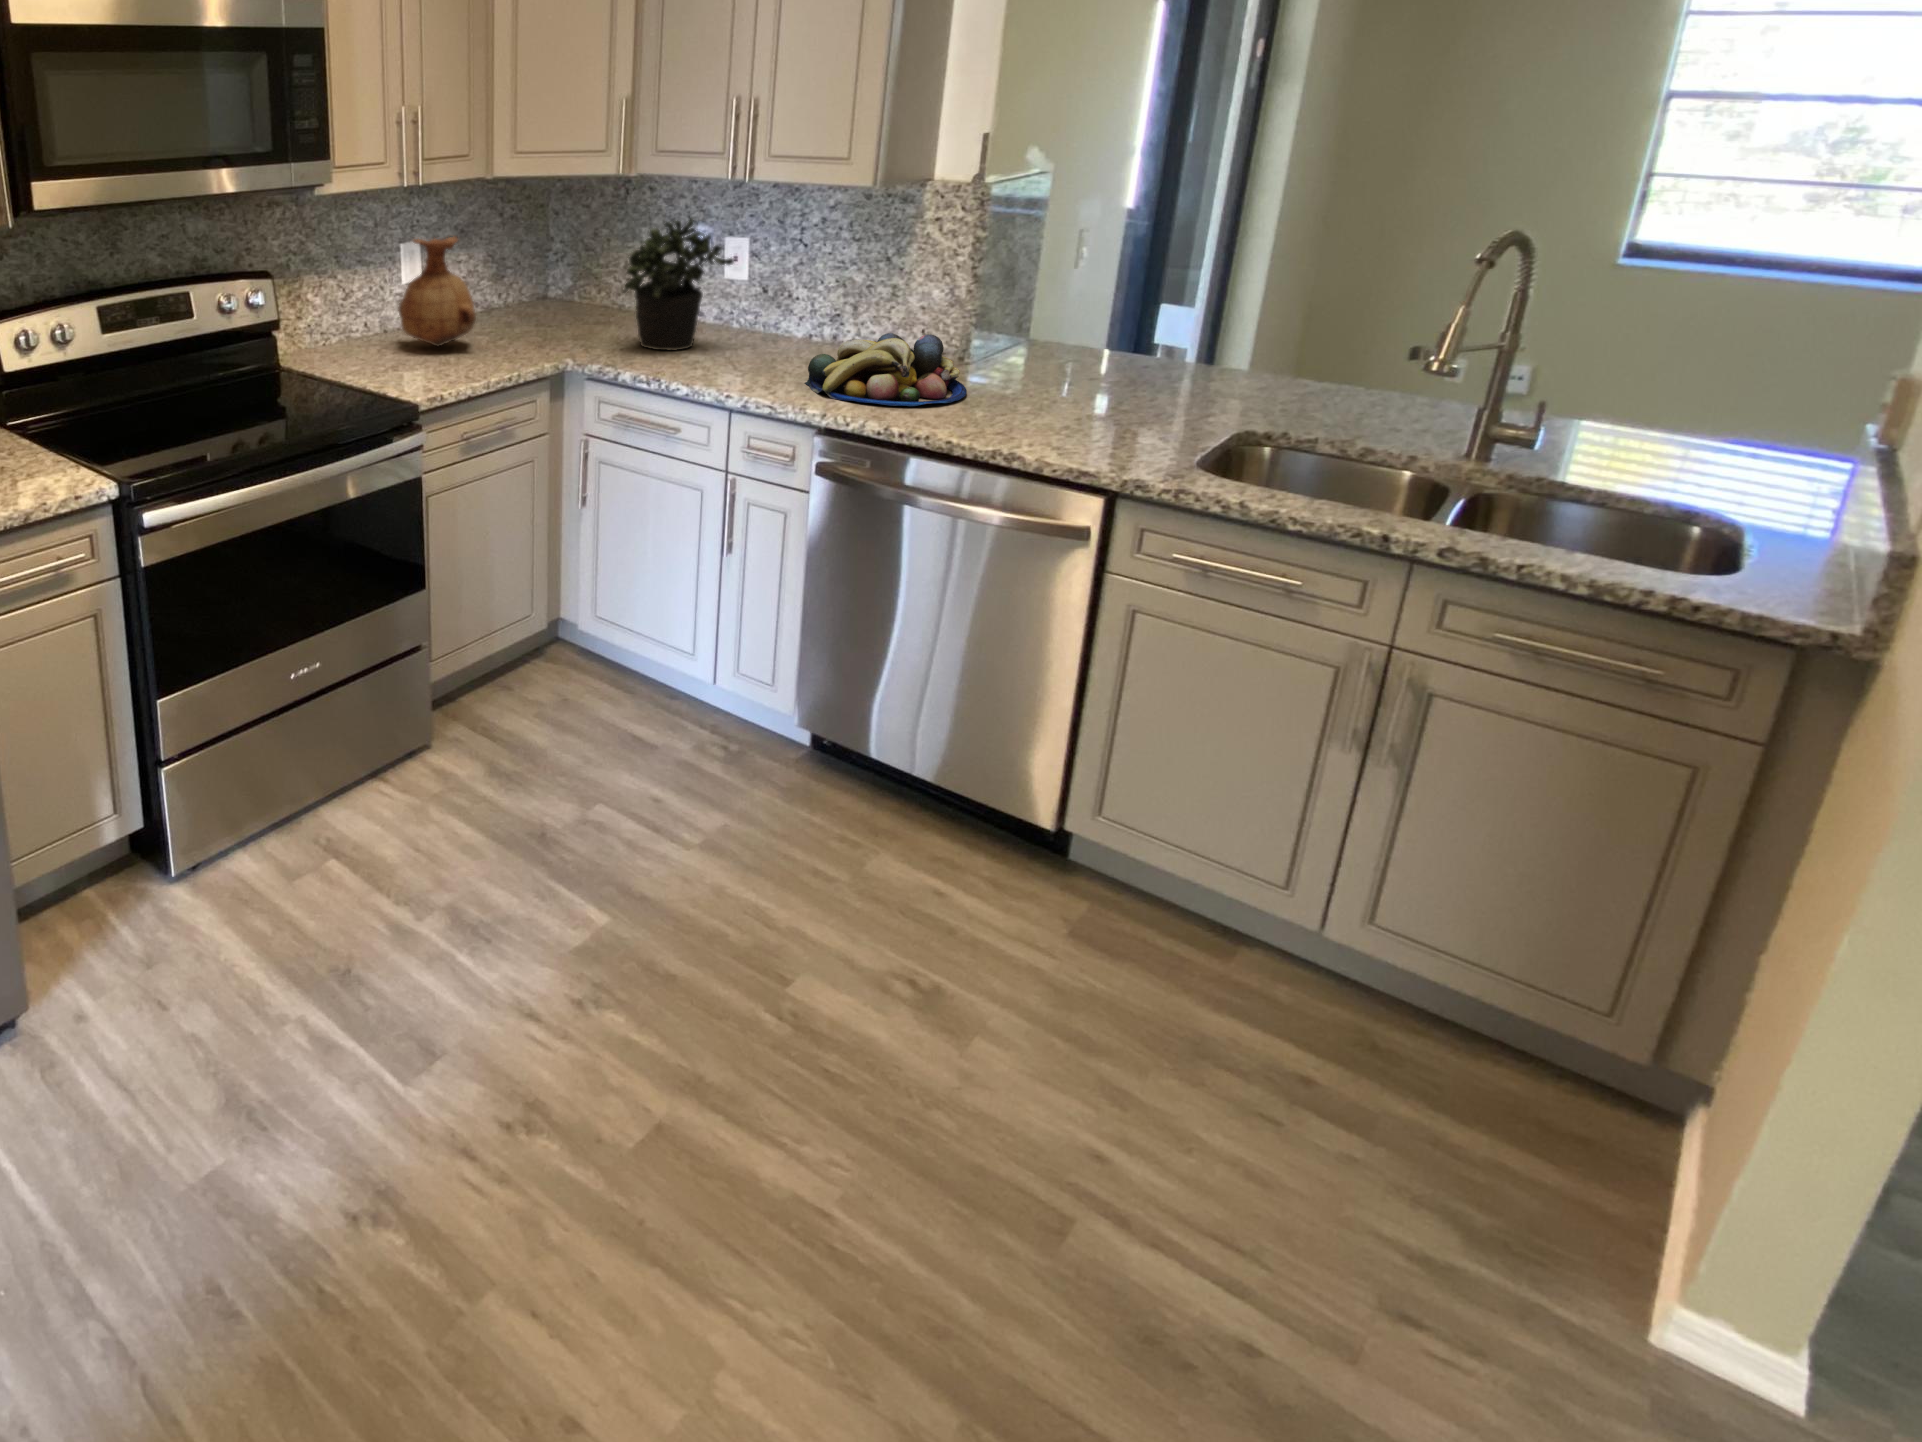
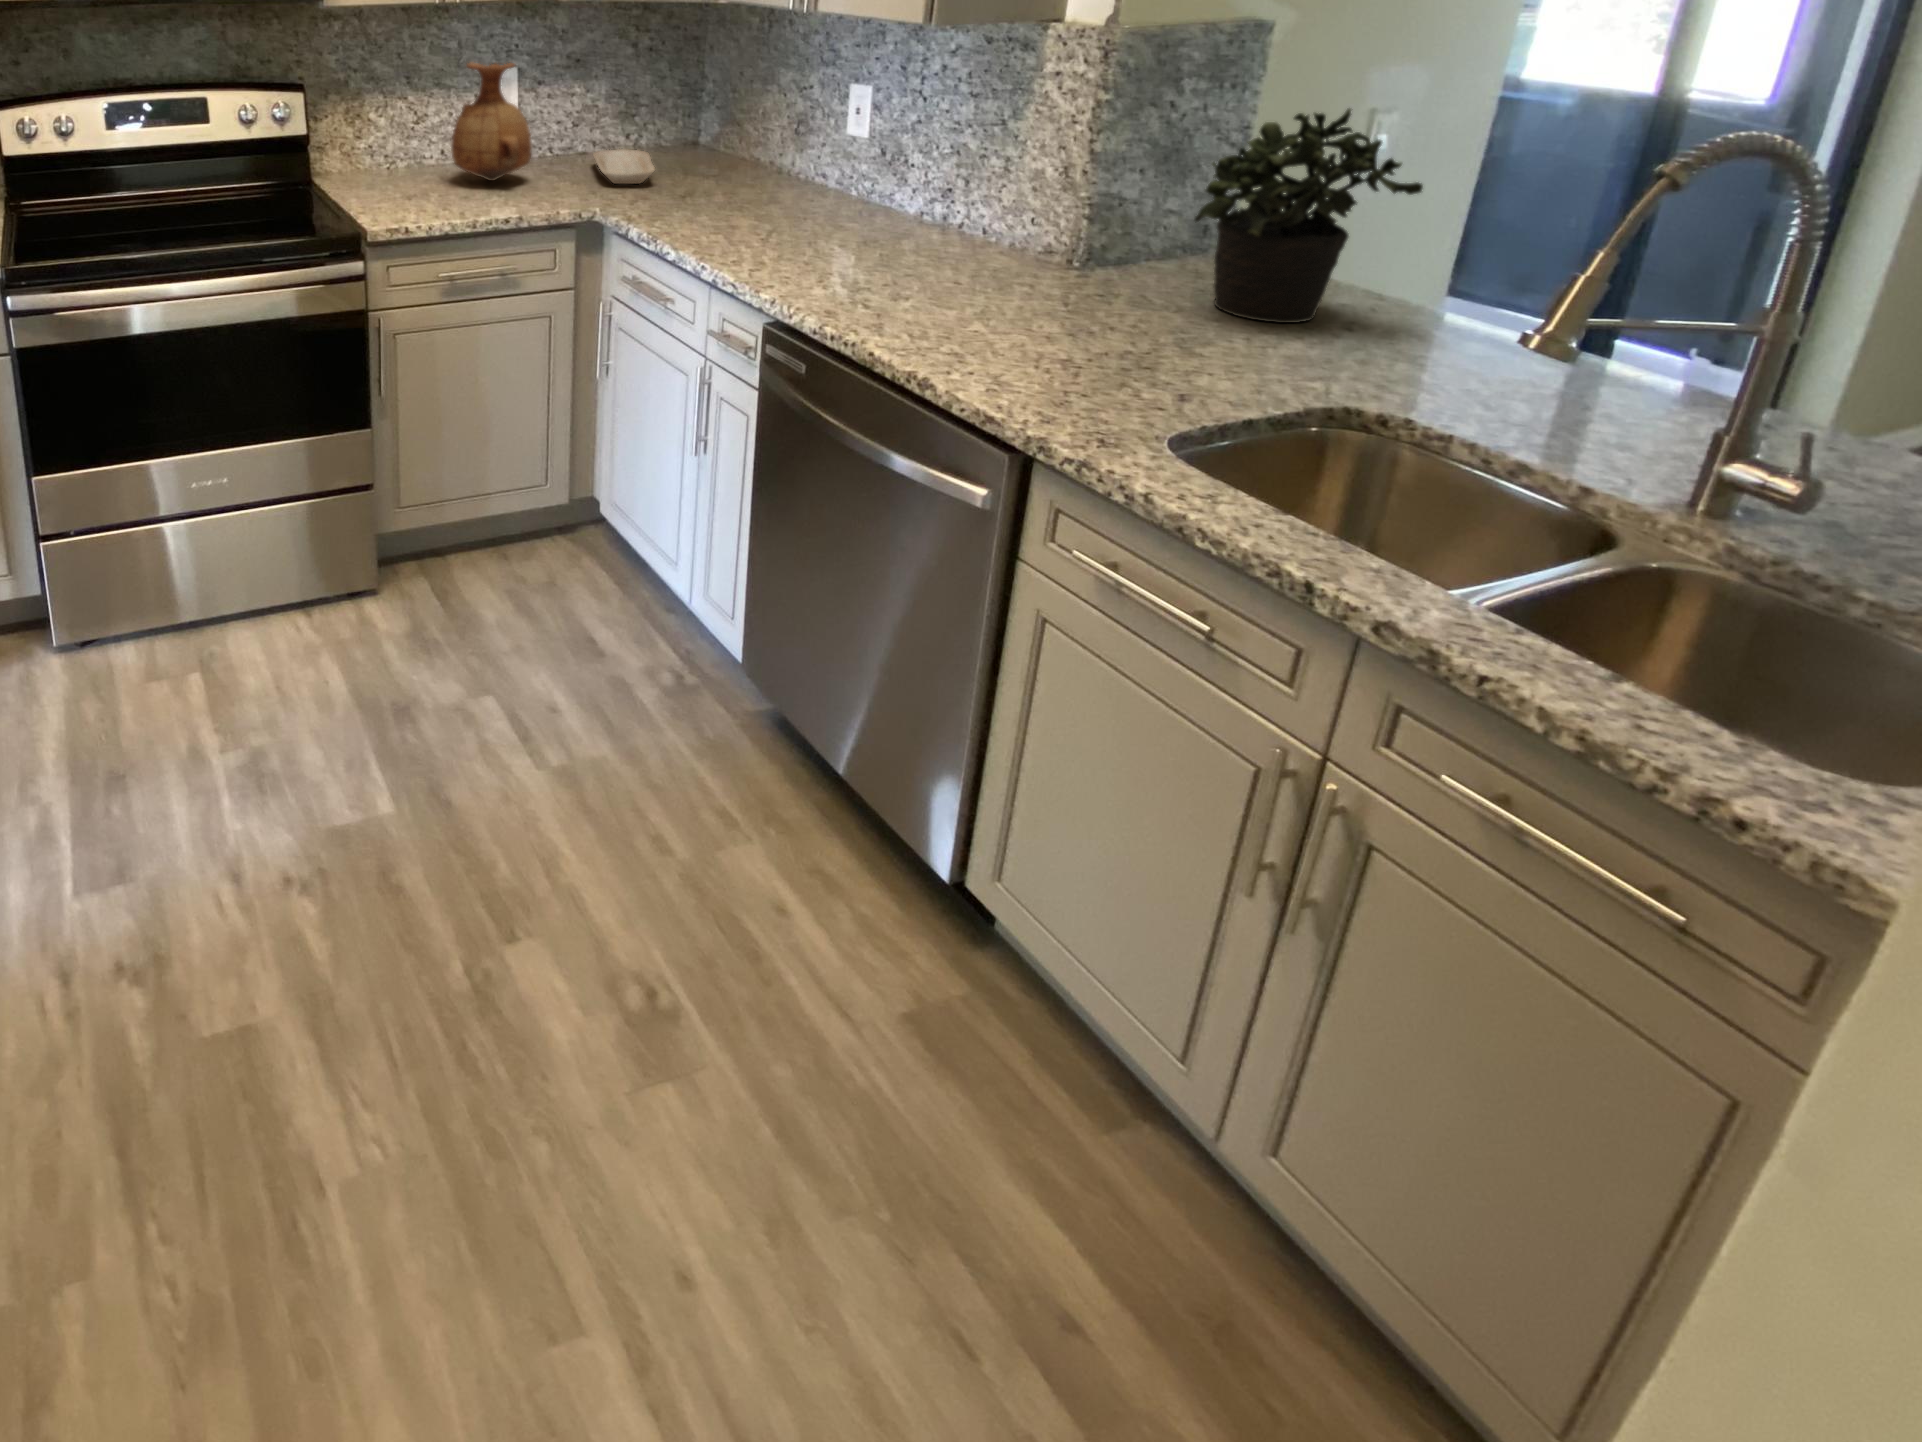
potted plant: present [624,219,734,350] -> present [1195,109,1423,323]
tray: none [496,308,577,338] -> present [593,149,655,184]
fruit bowl: present [805,333,967,406] -> none [806,214,1010,309]

